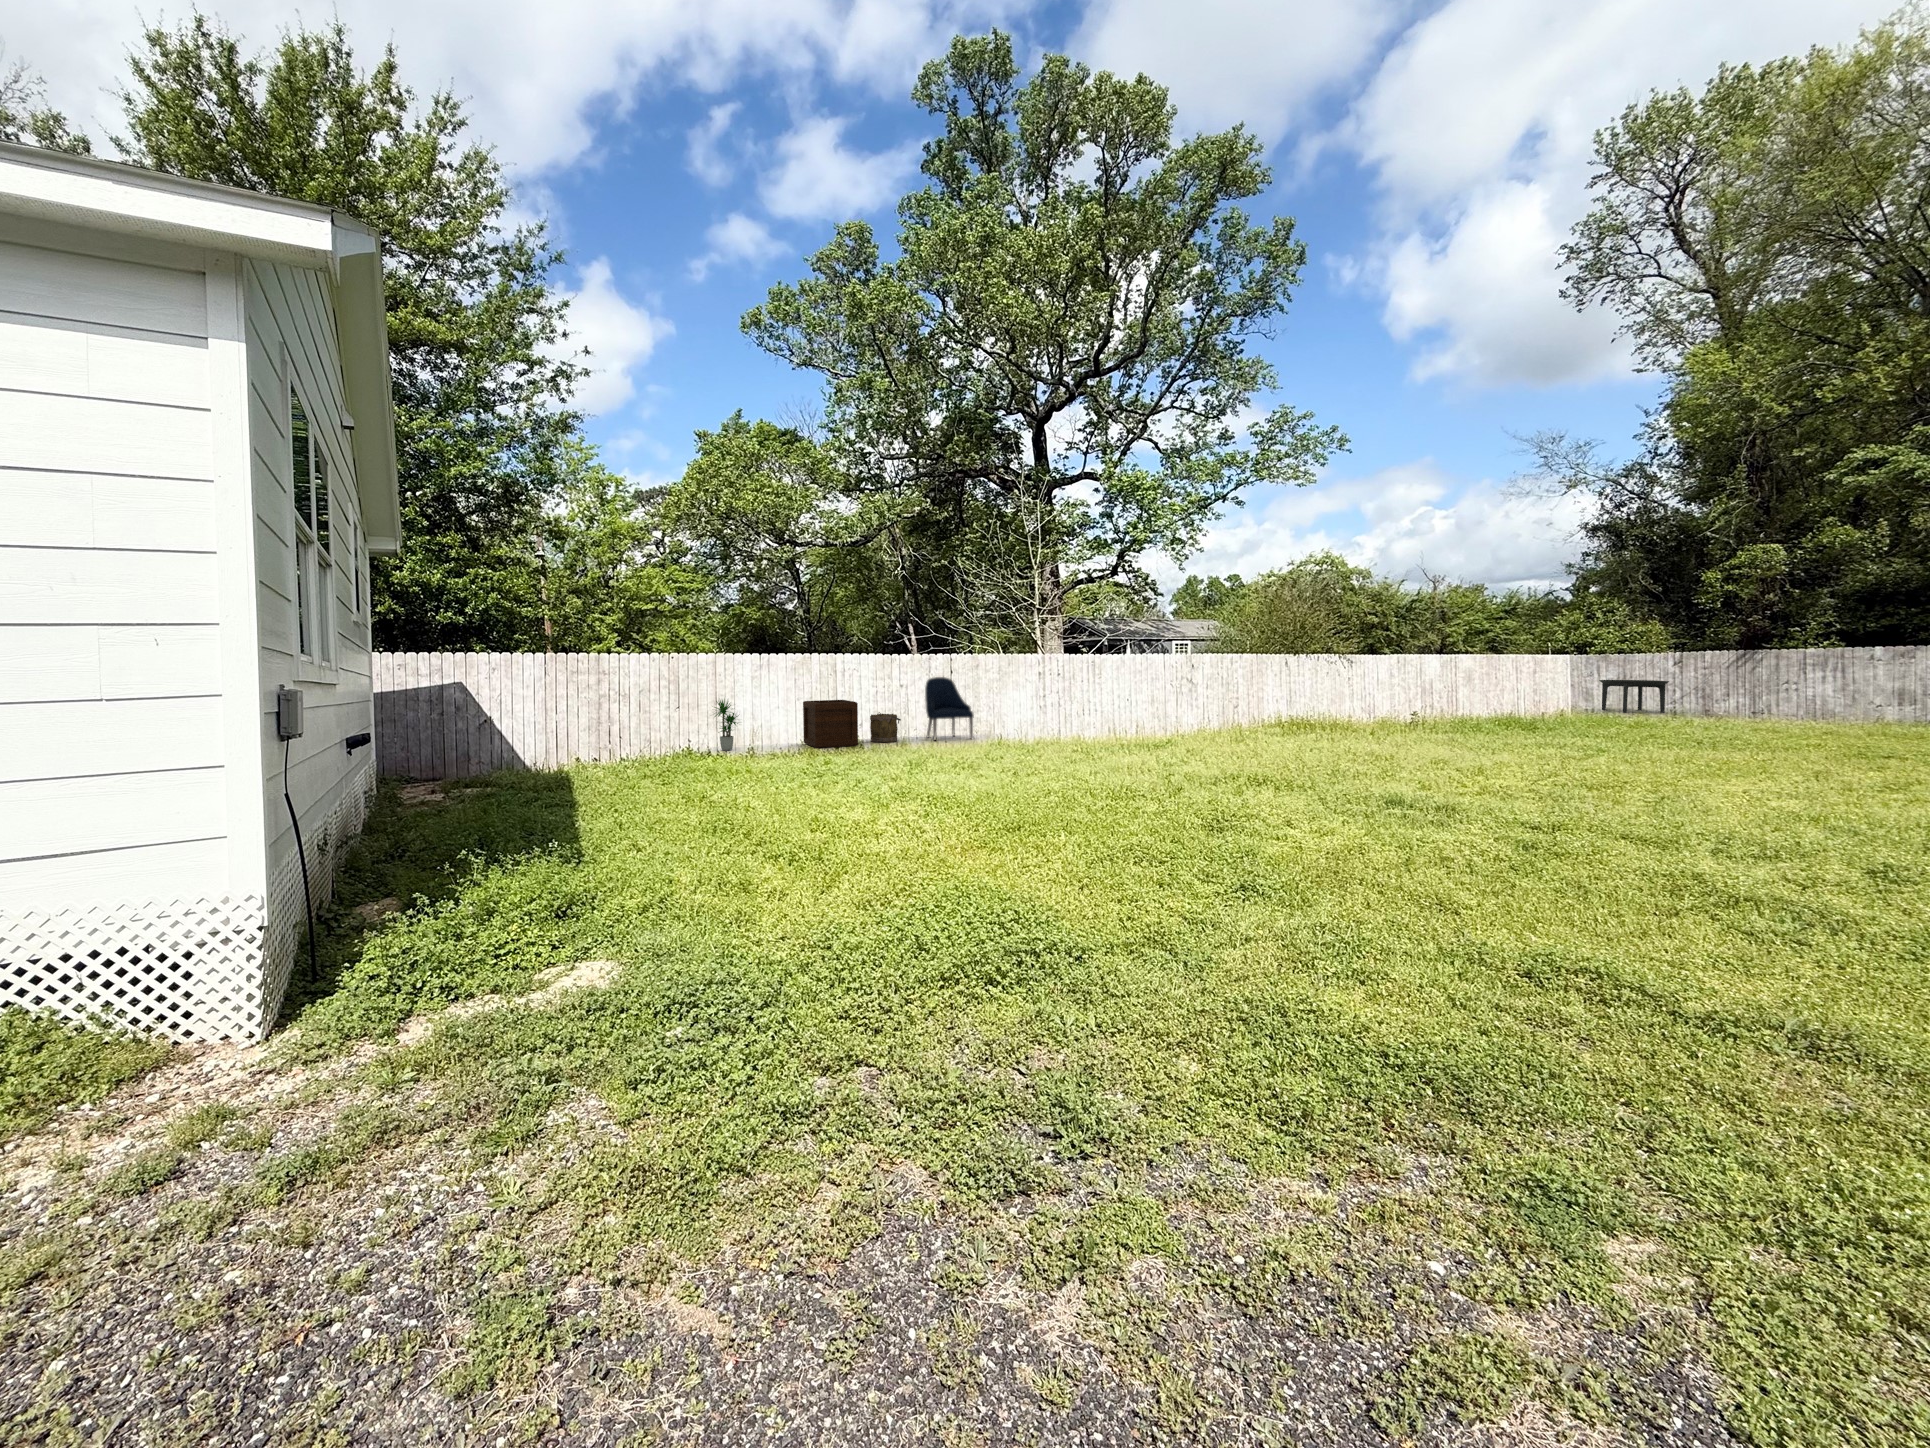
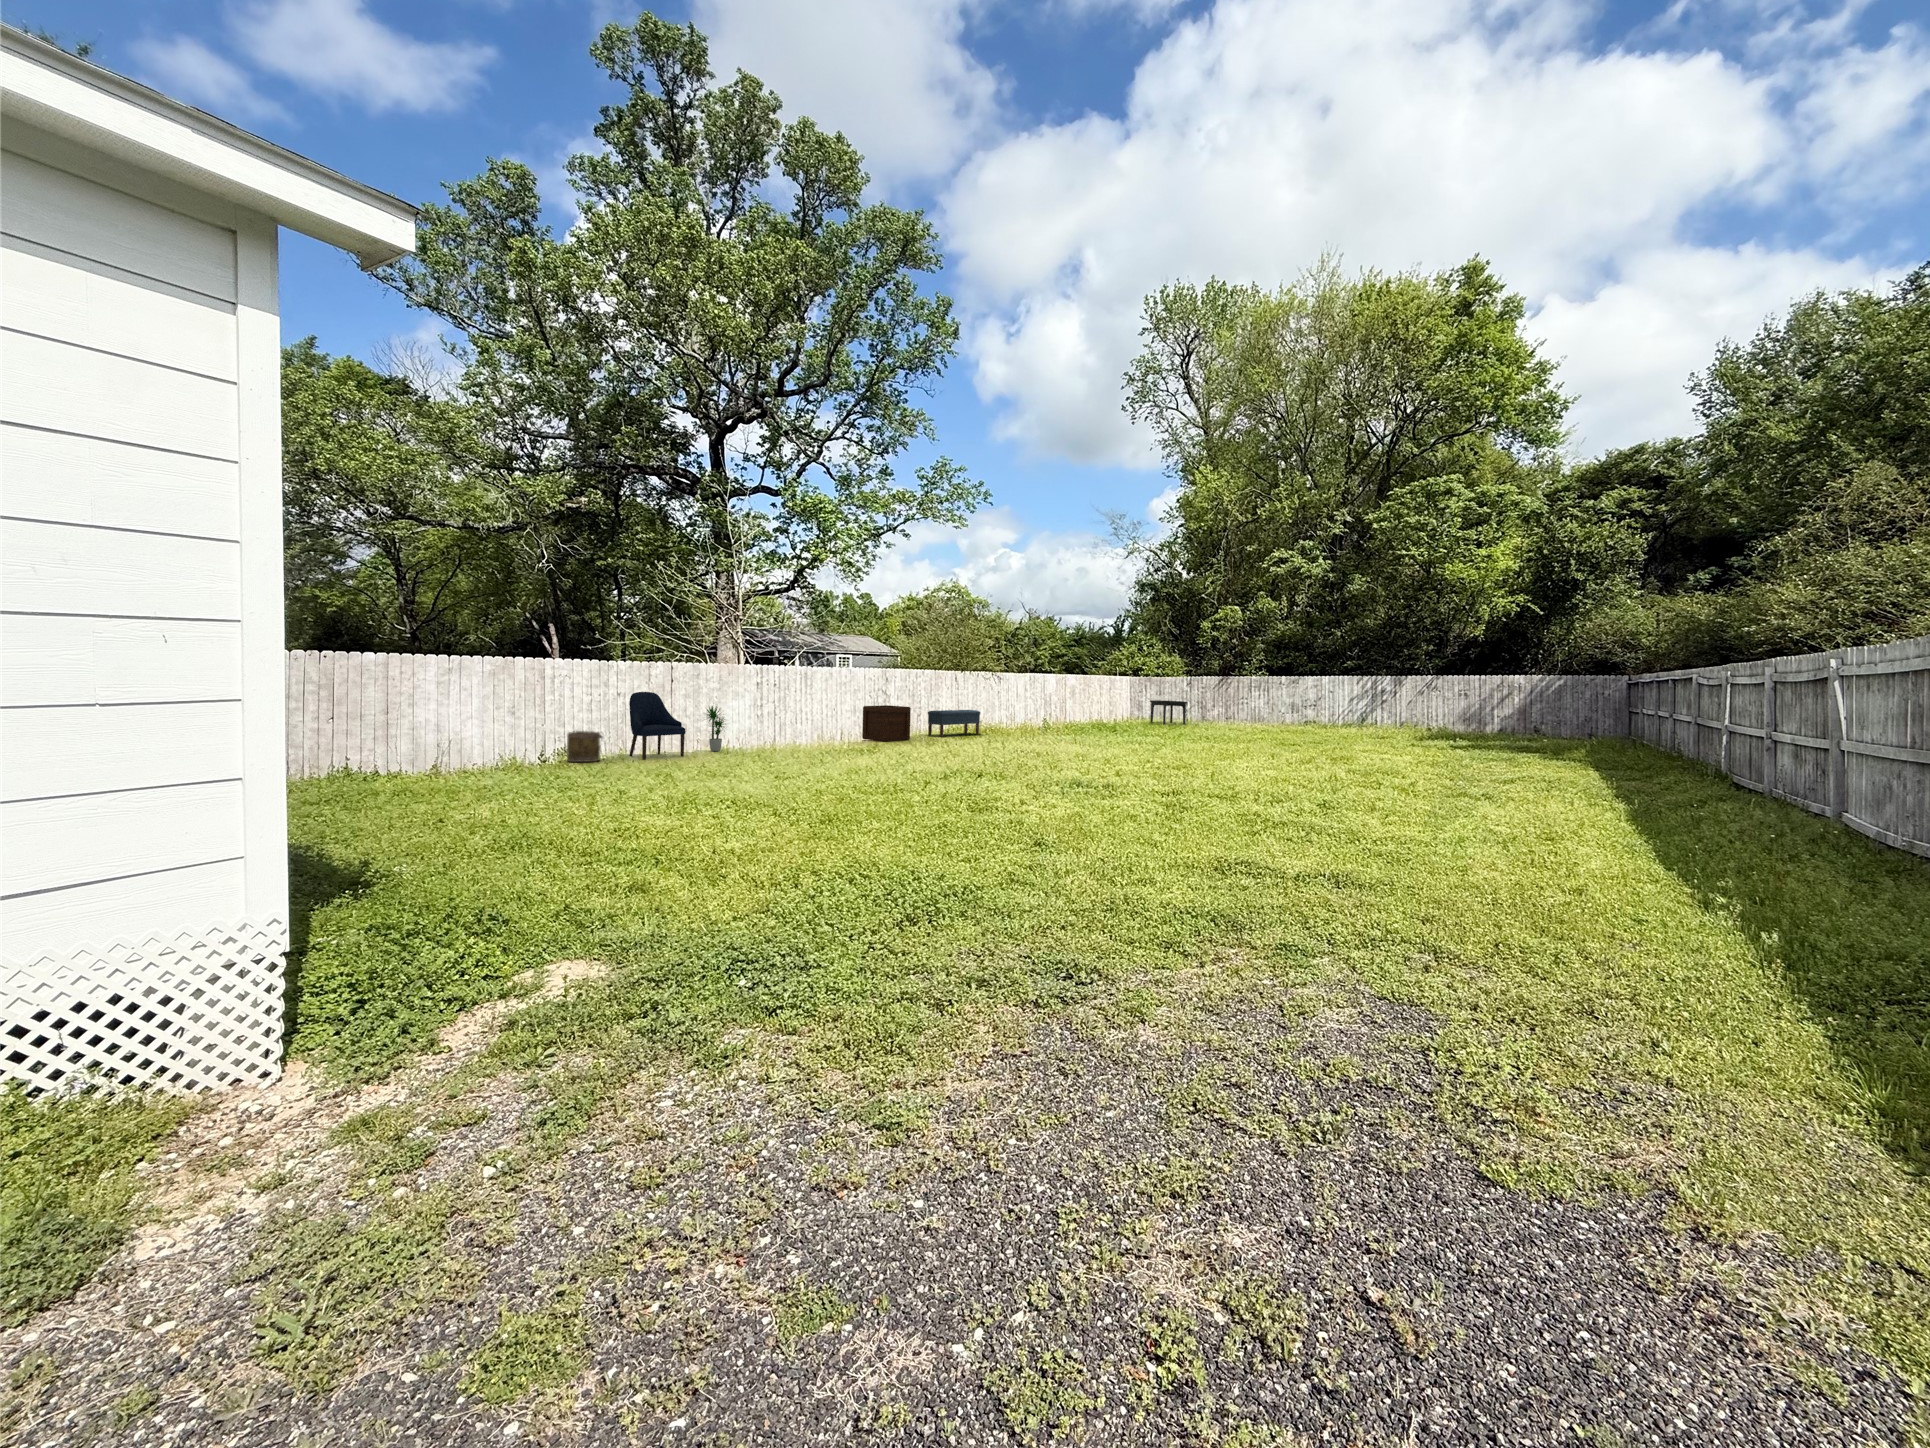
bench: none [1253,693,1322,724] -> present [928,710,980,737]
potted plant: present [715,699,738,751] -> present [706,706,725,751]
wooden crate: present [803,700,858,748] -> present [862,705,911,742]

